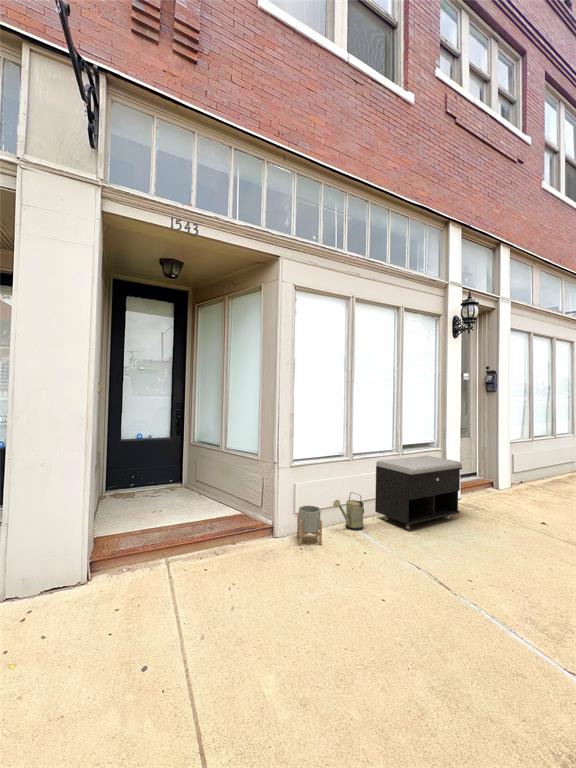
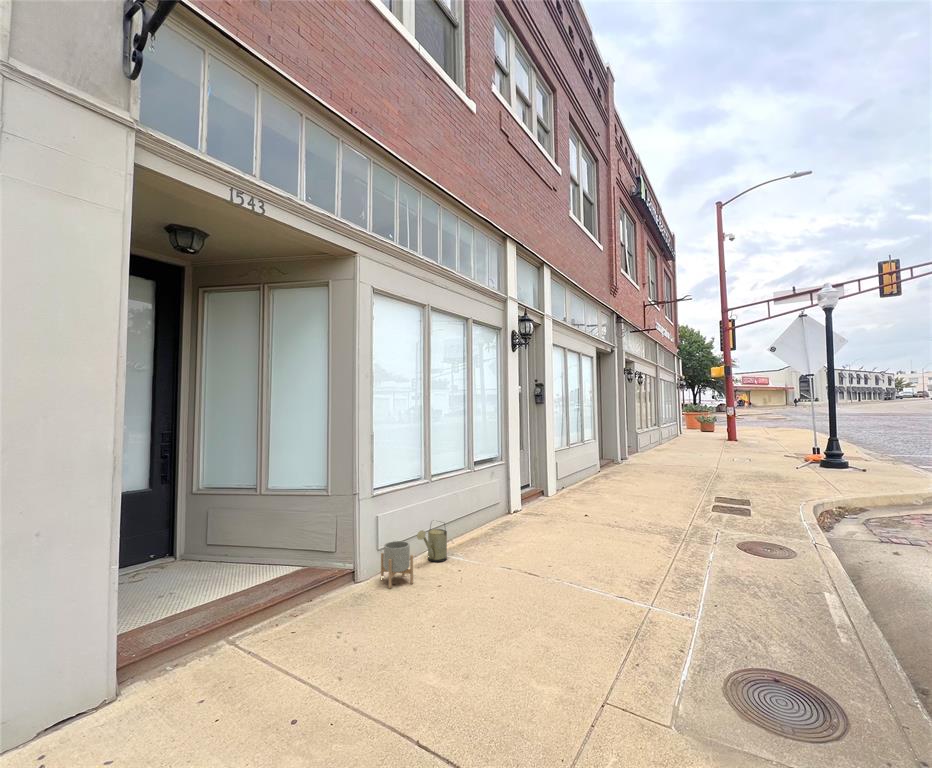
storage bench: present [375,456,462,529] -> none [453,473,532,551]

